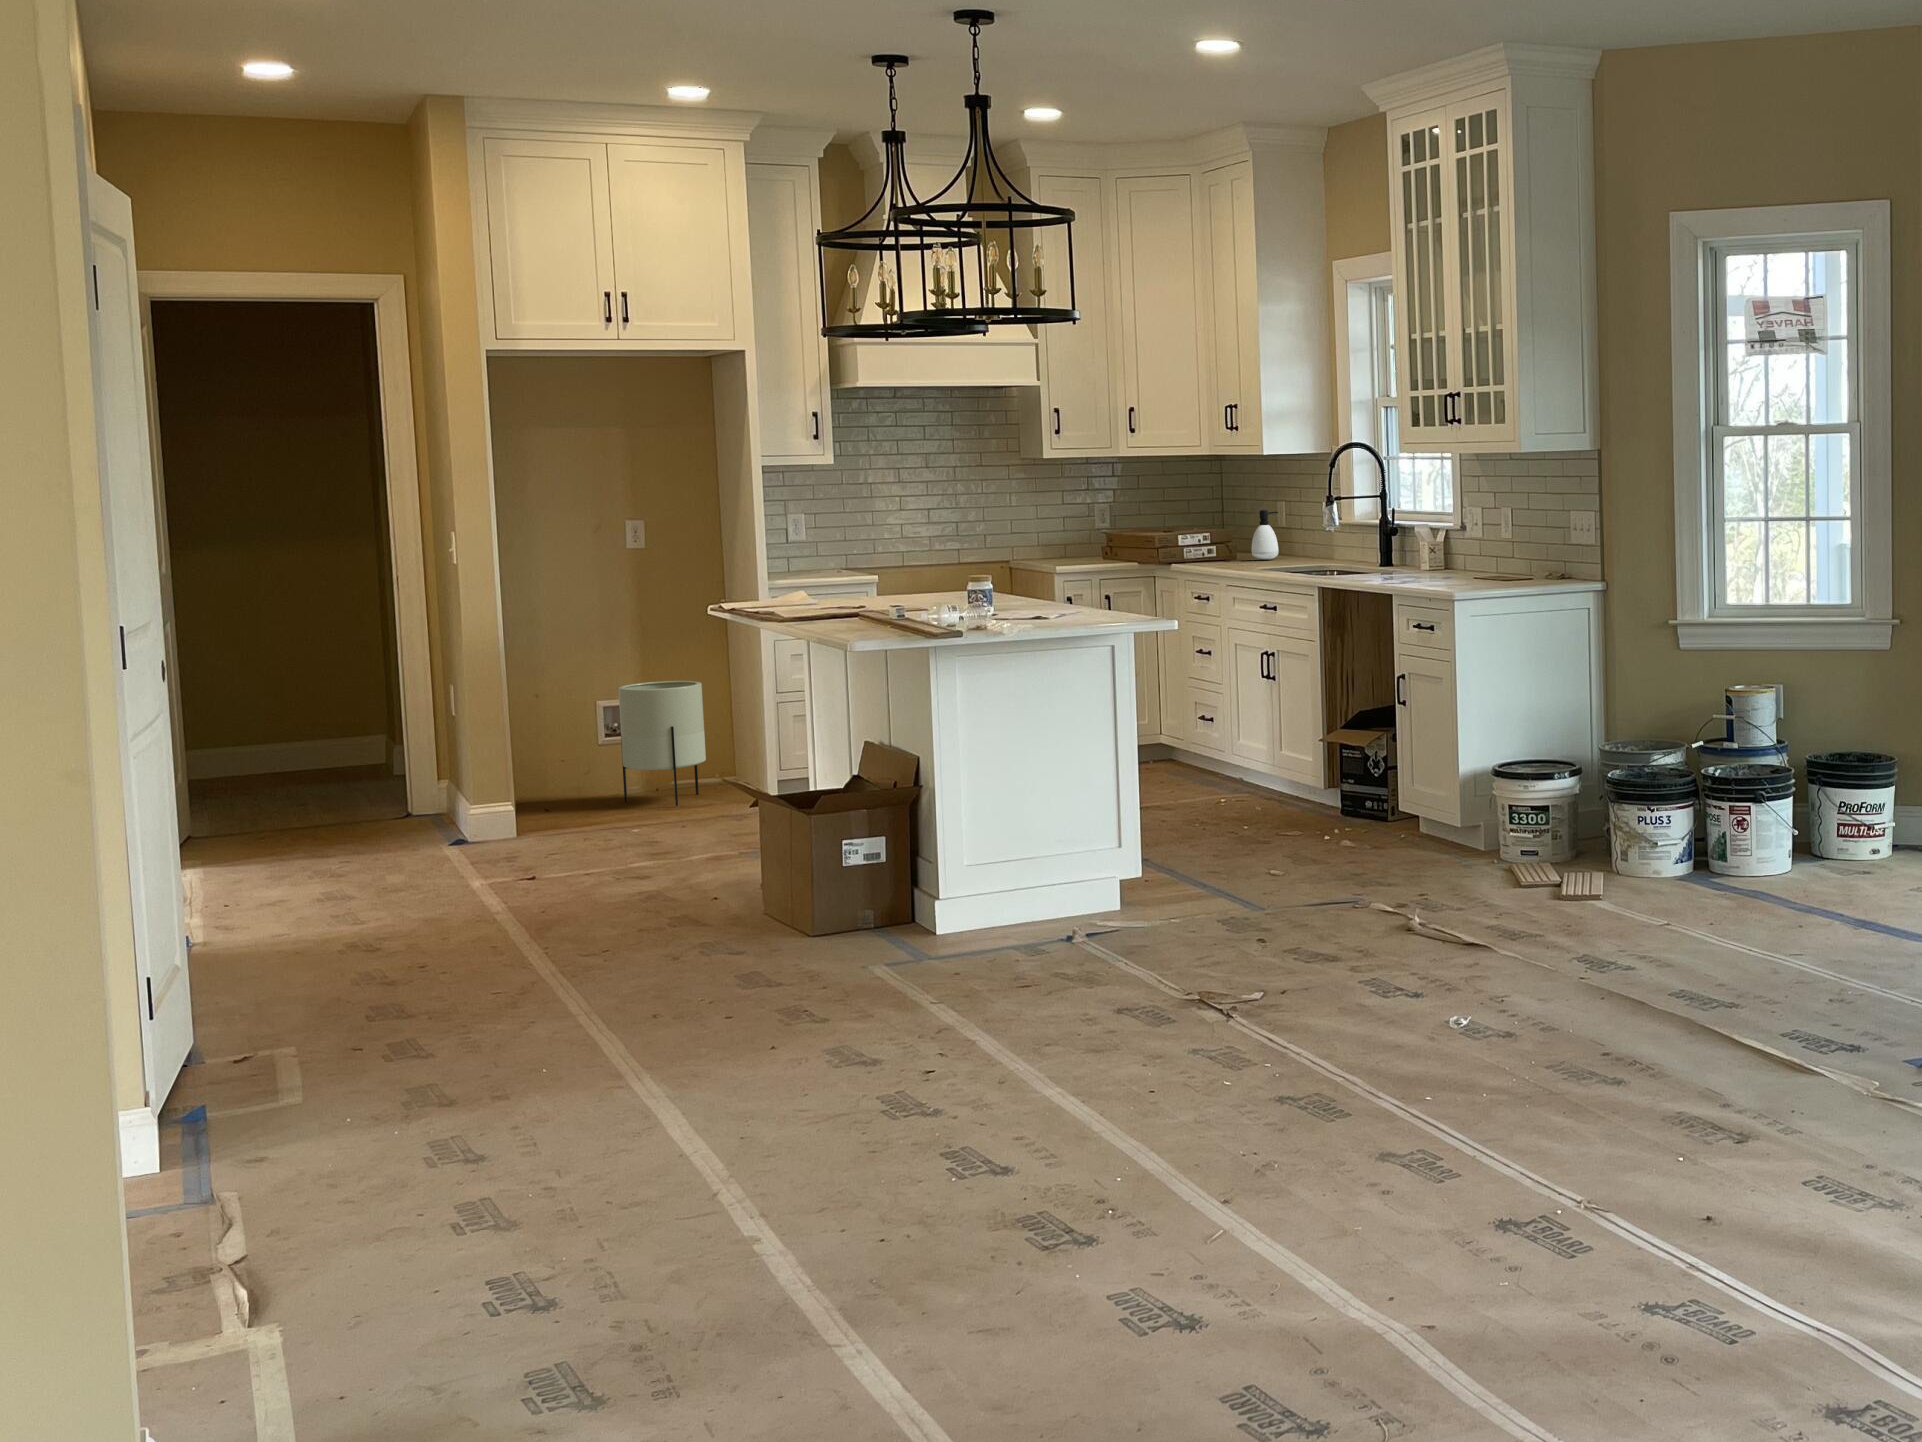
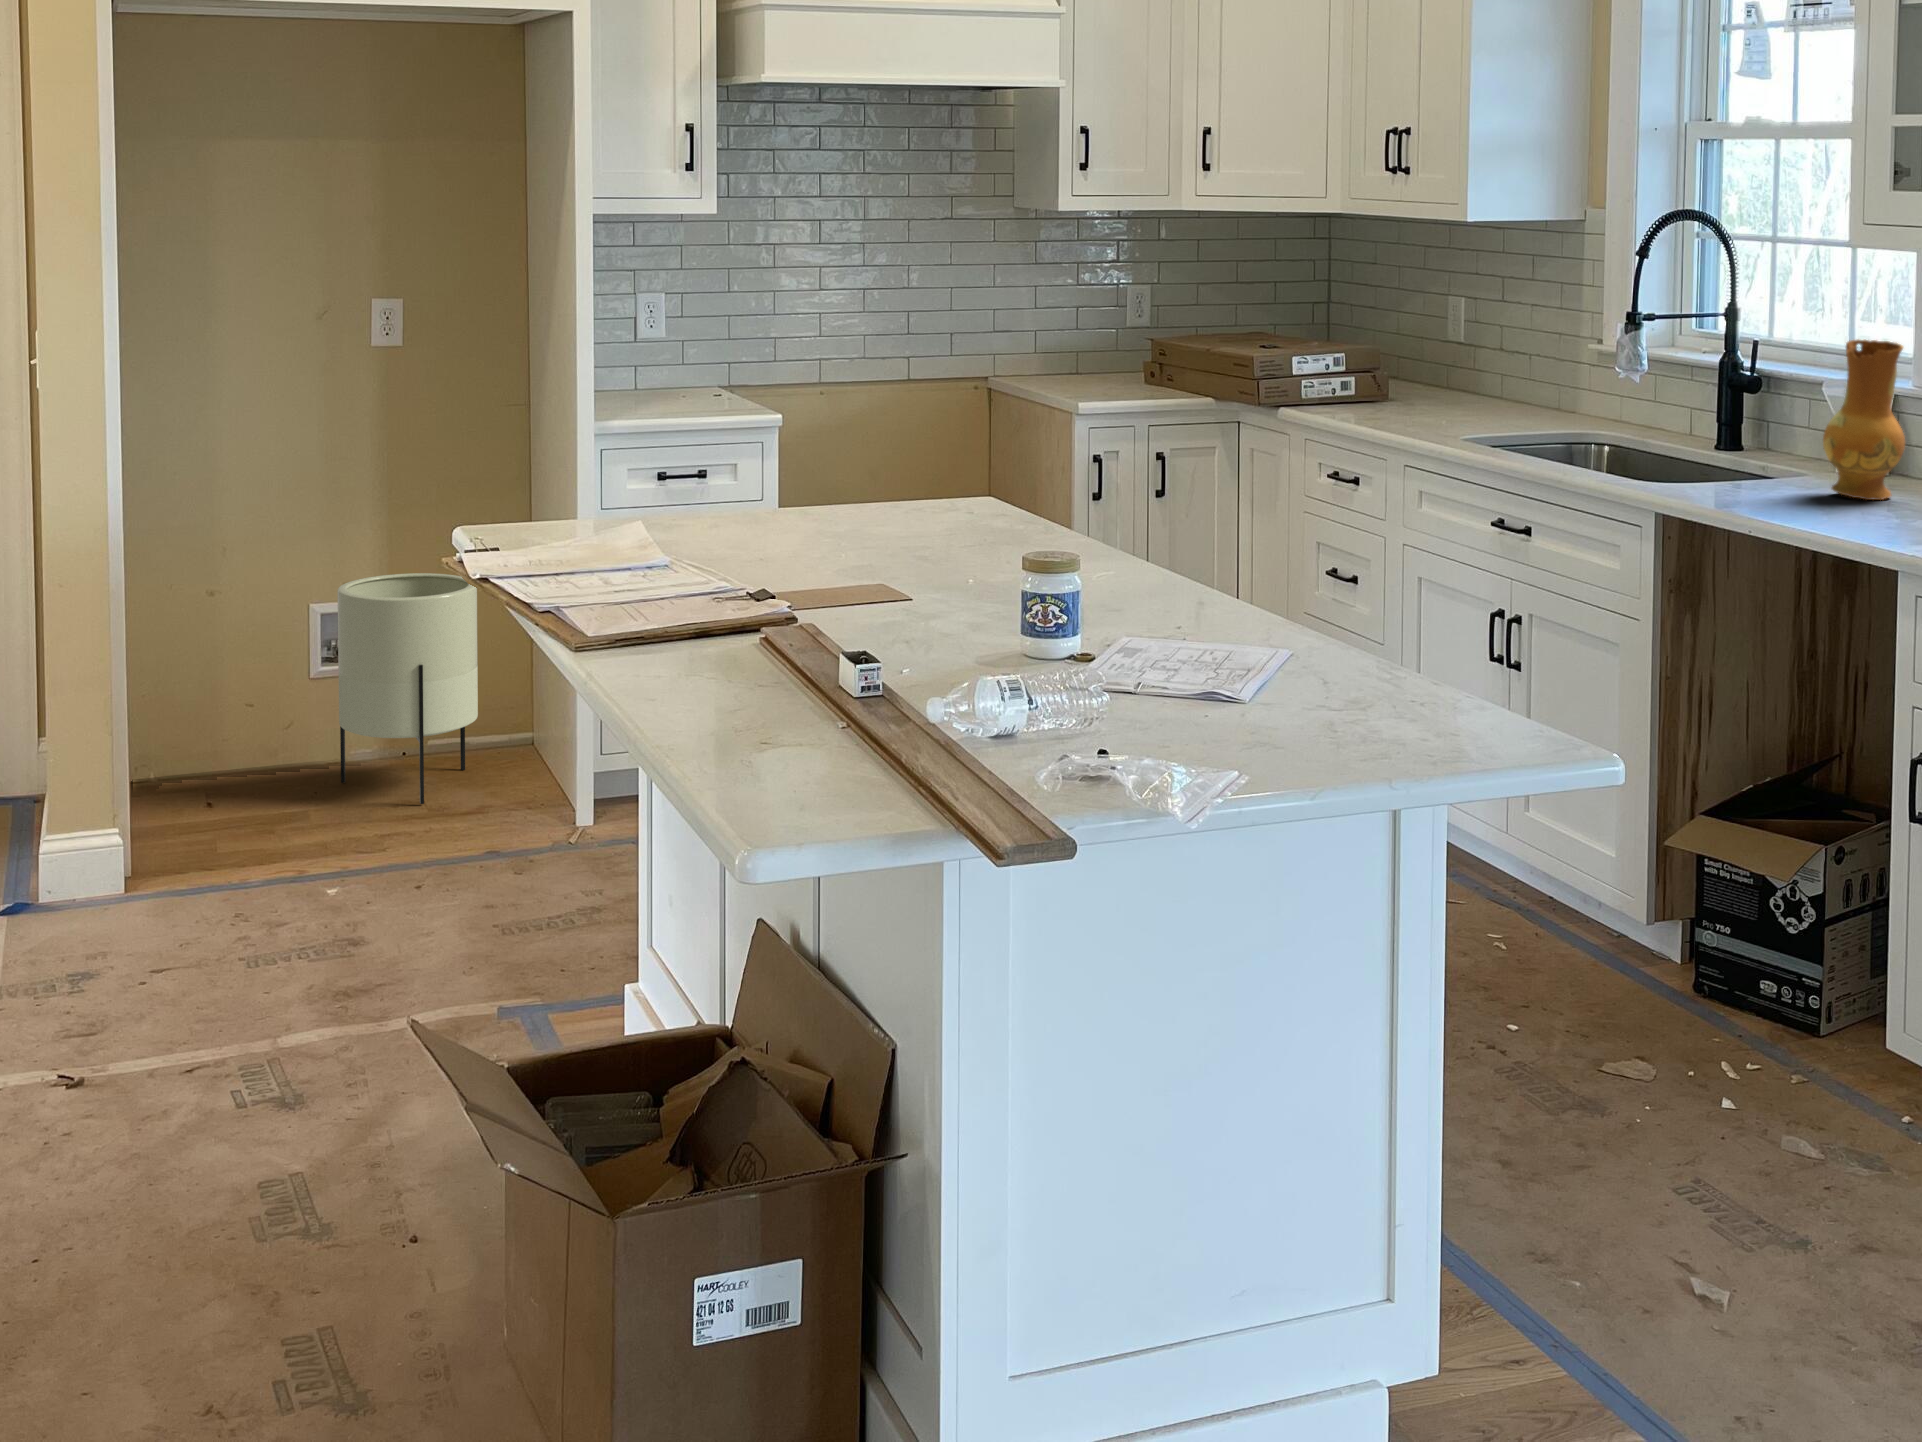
ceramic jug: none [1392,499,1429,575] -> present [1823,340,1905,500]
soap dispenser: present [1252,510,1278,560] -> none [1421,314,1473,403]

